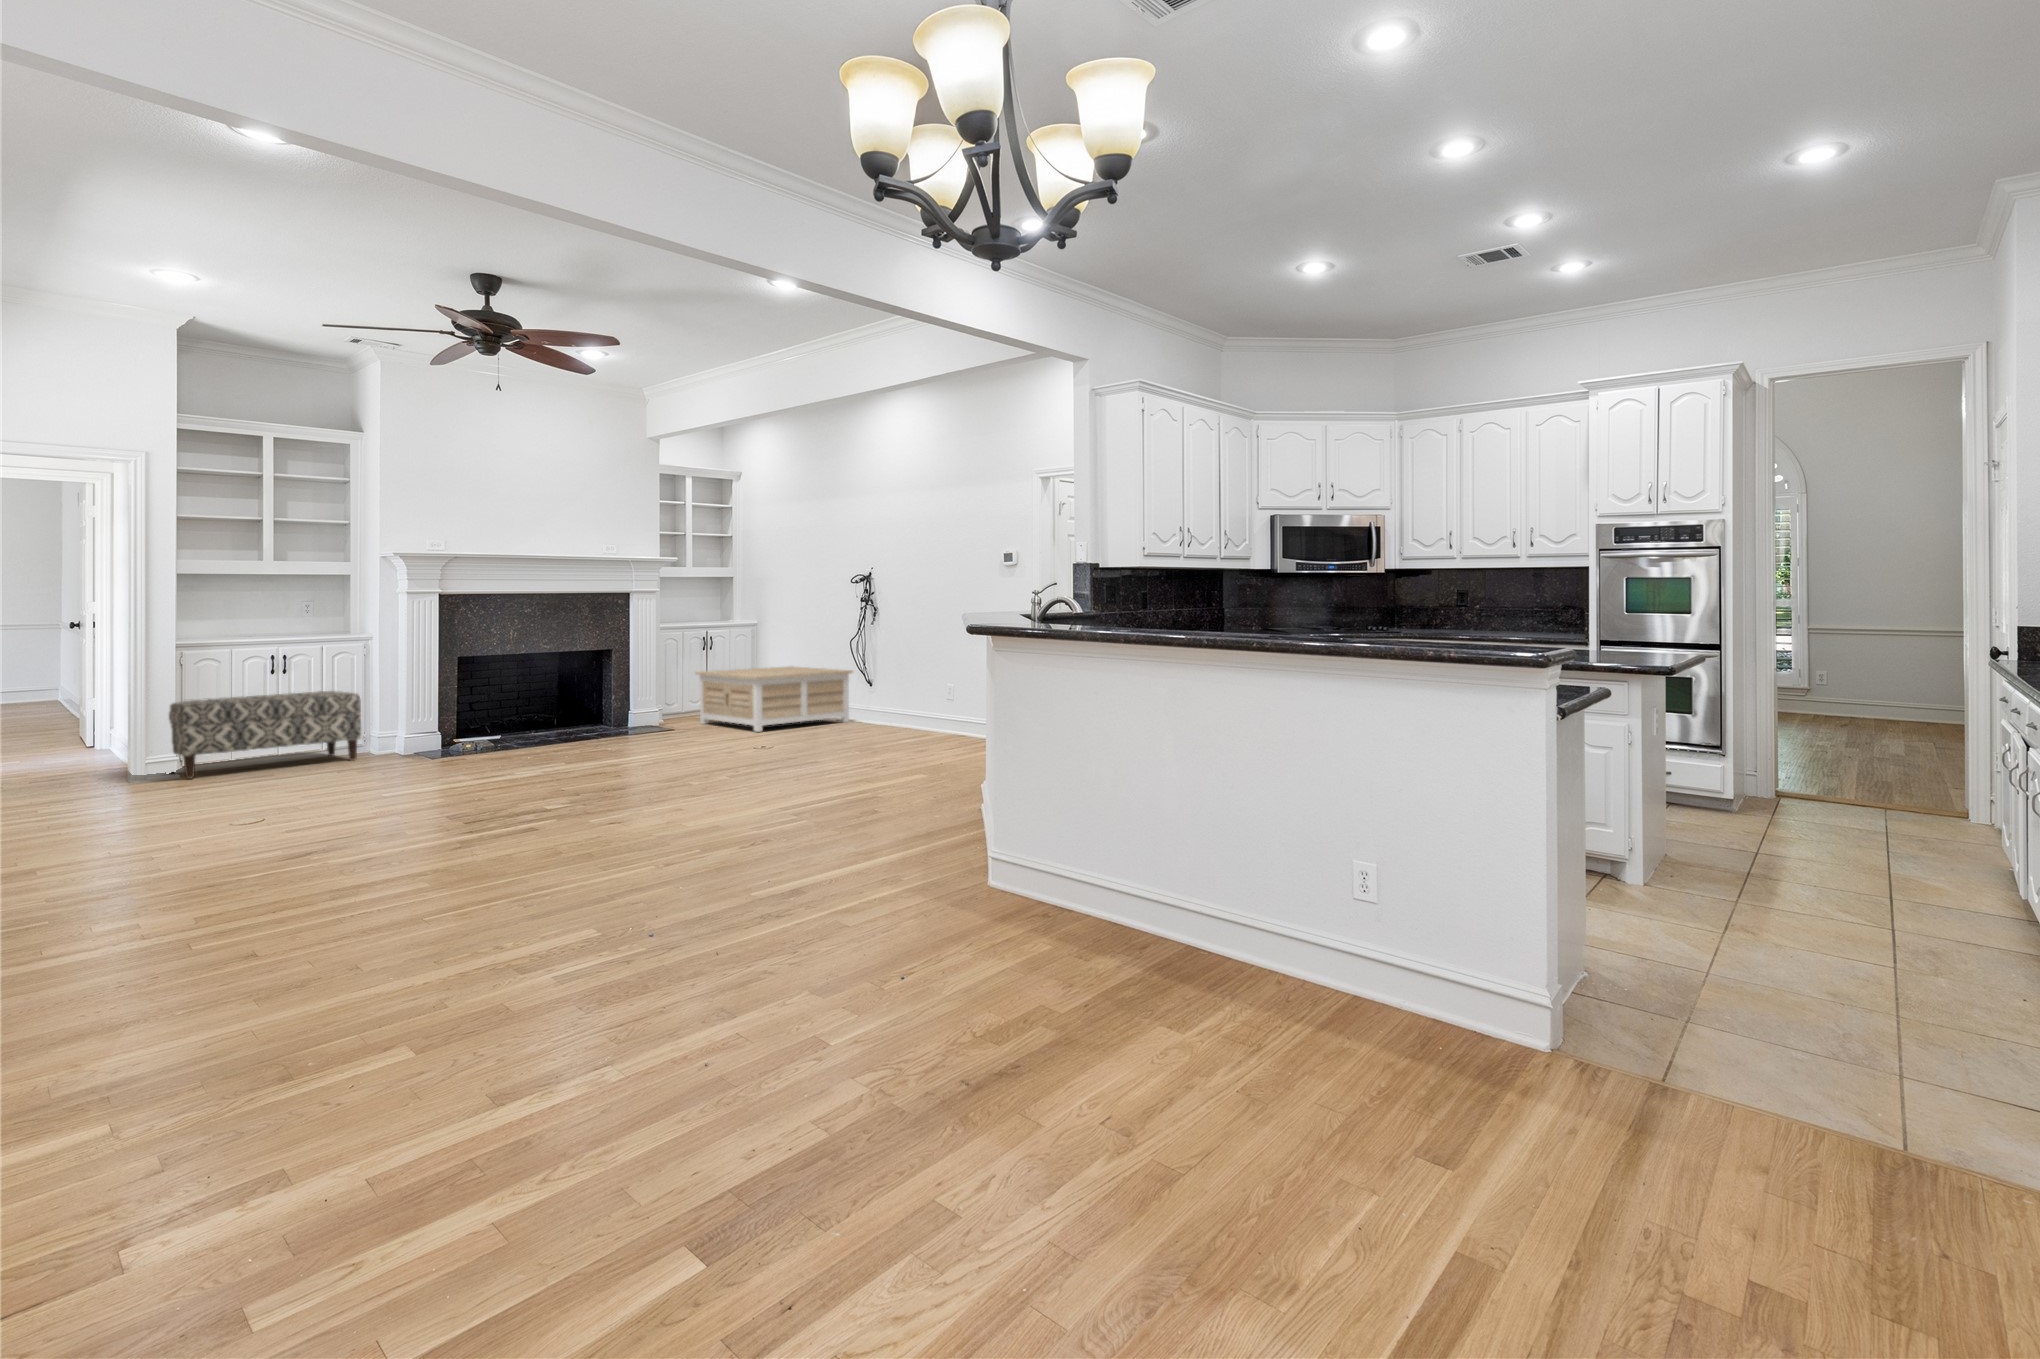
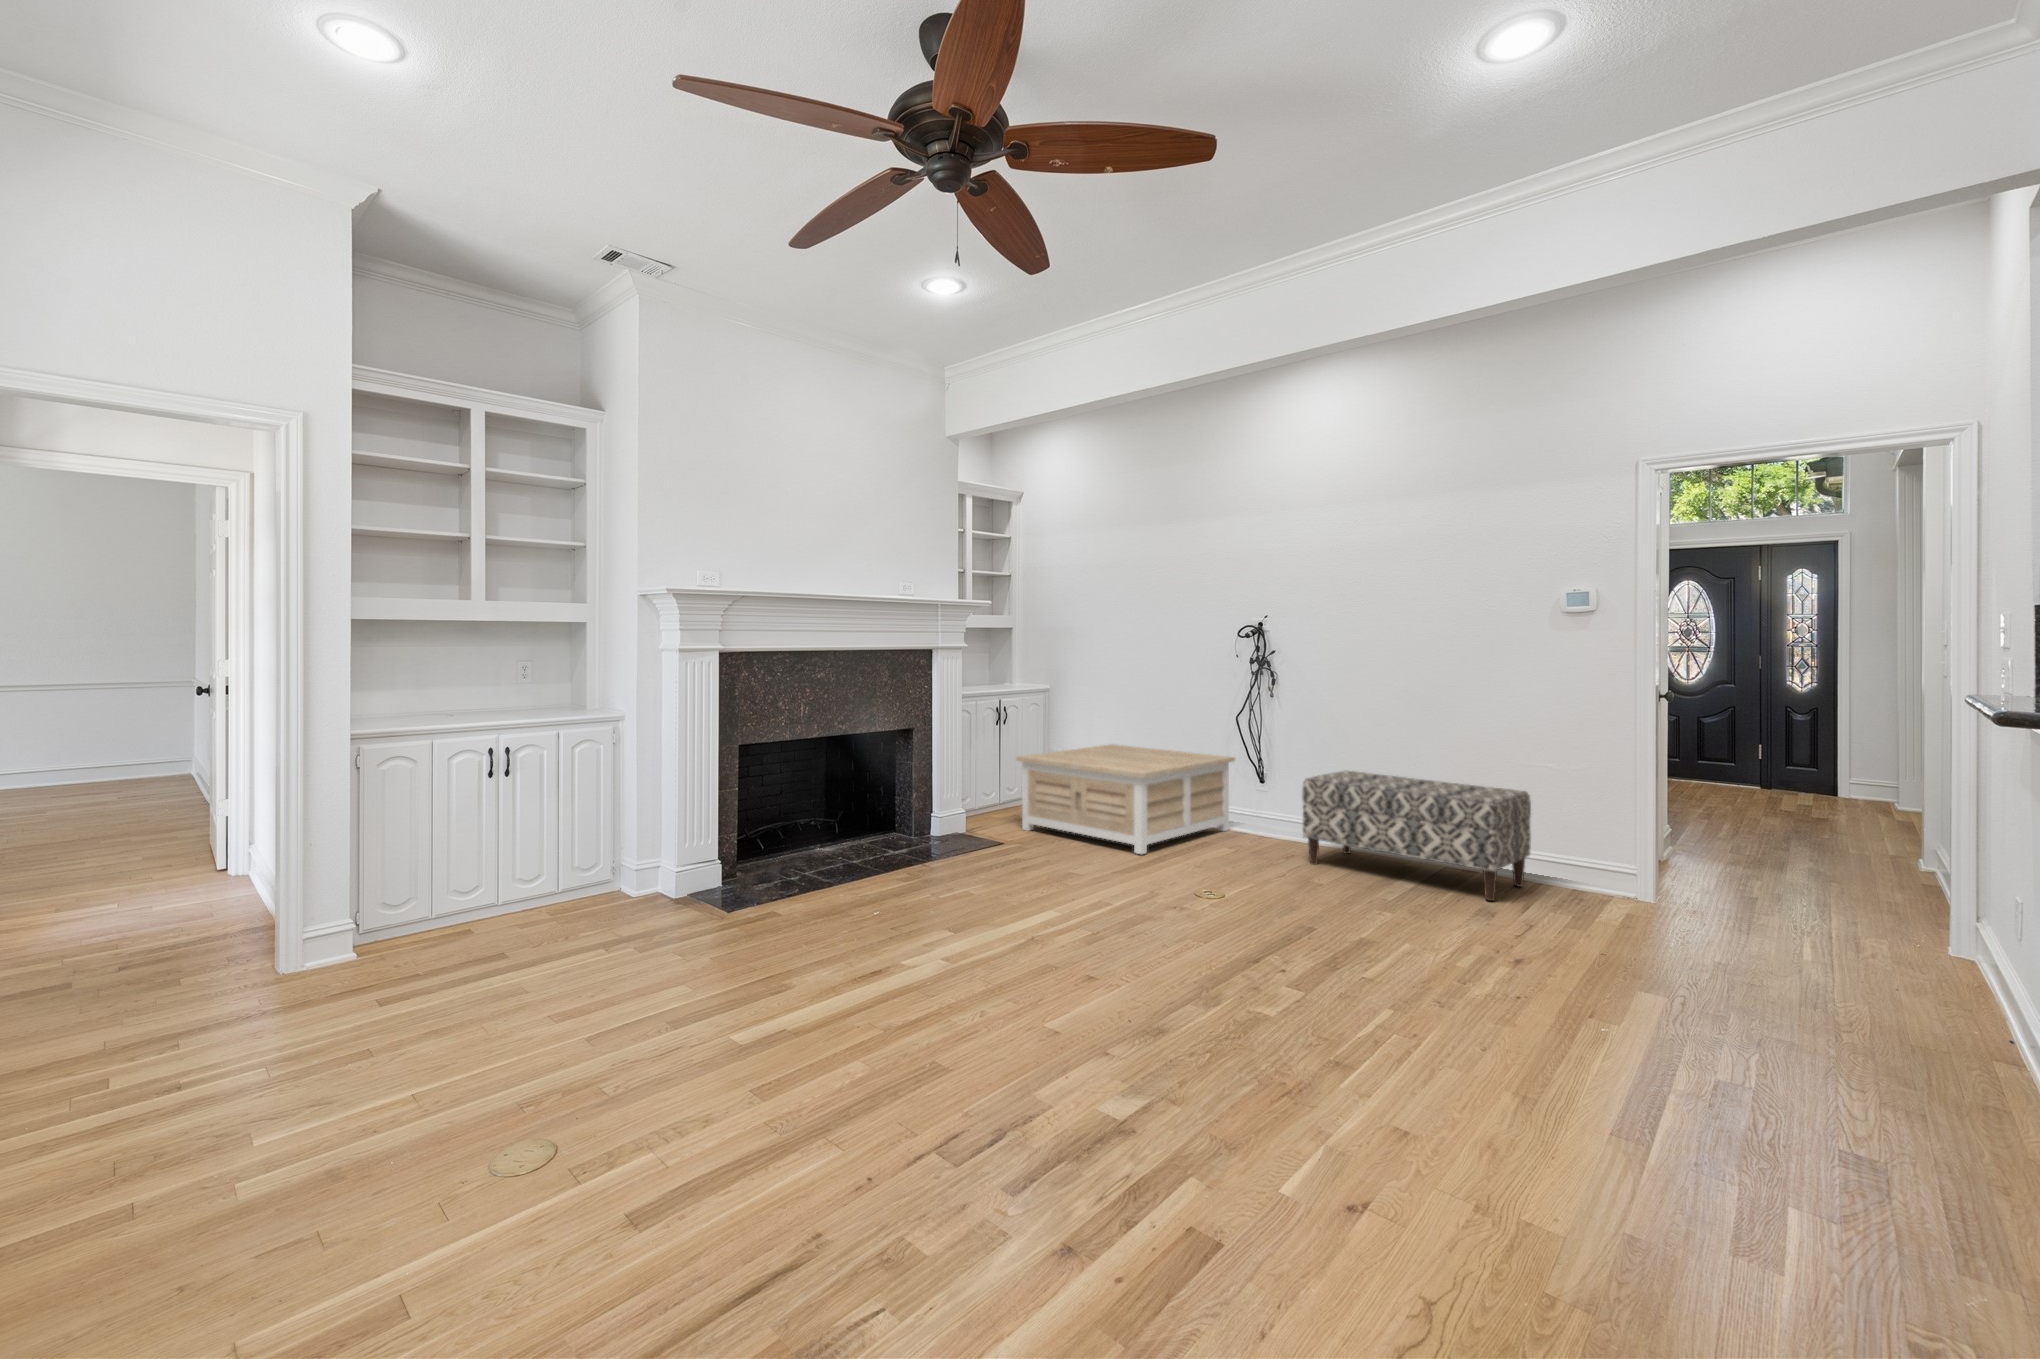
bench: present [169,691,361,779] -> present [1302,771,1531,901]

